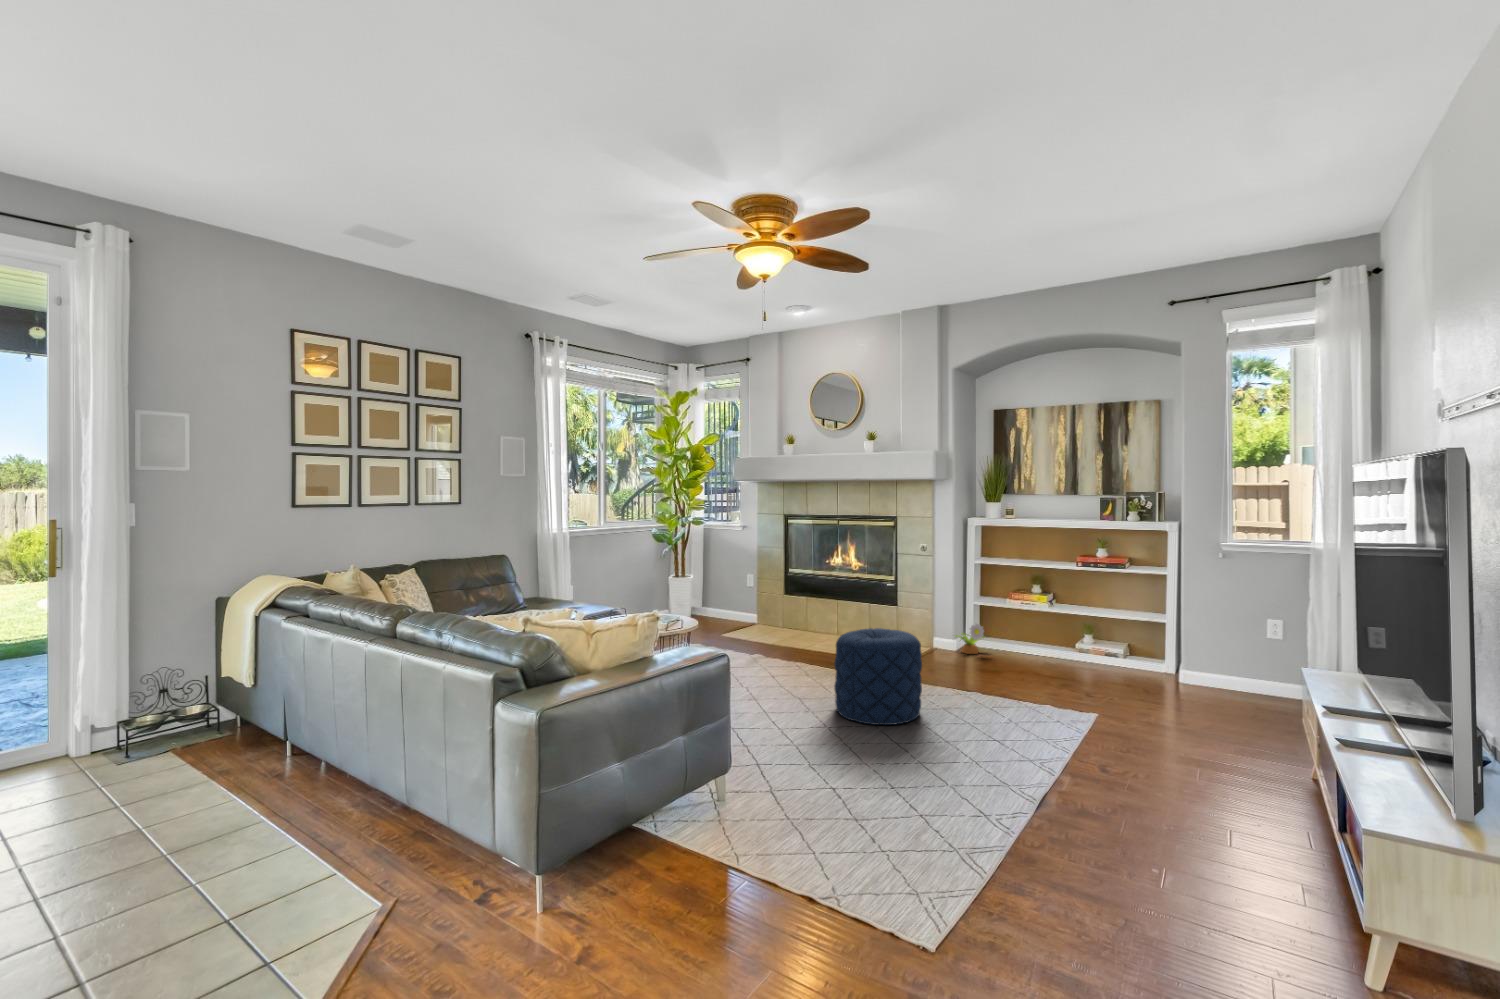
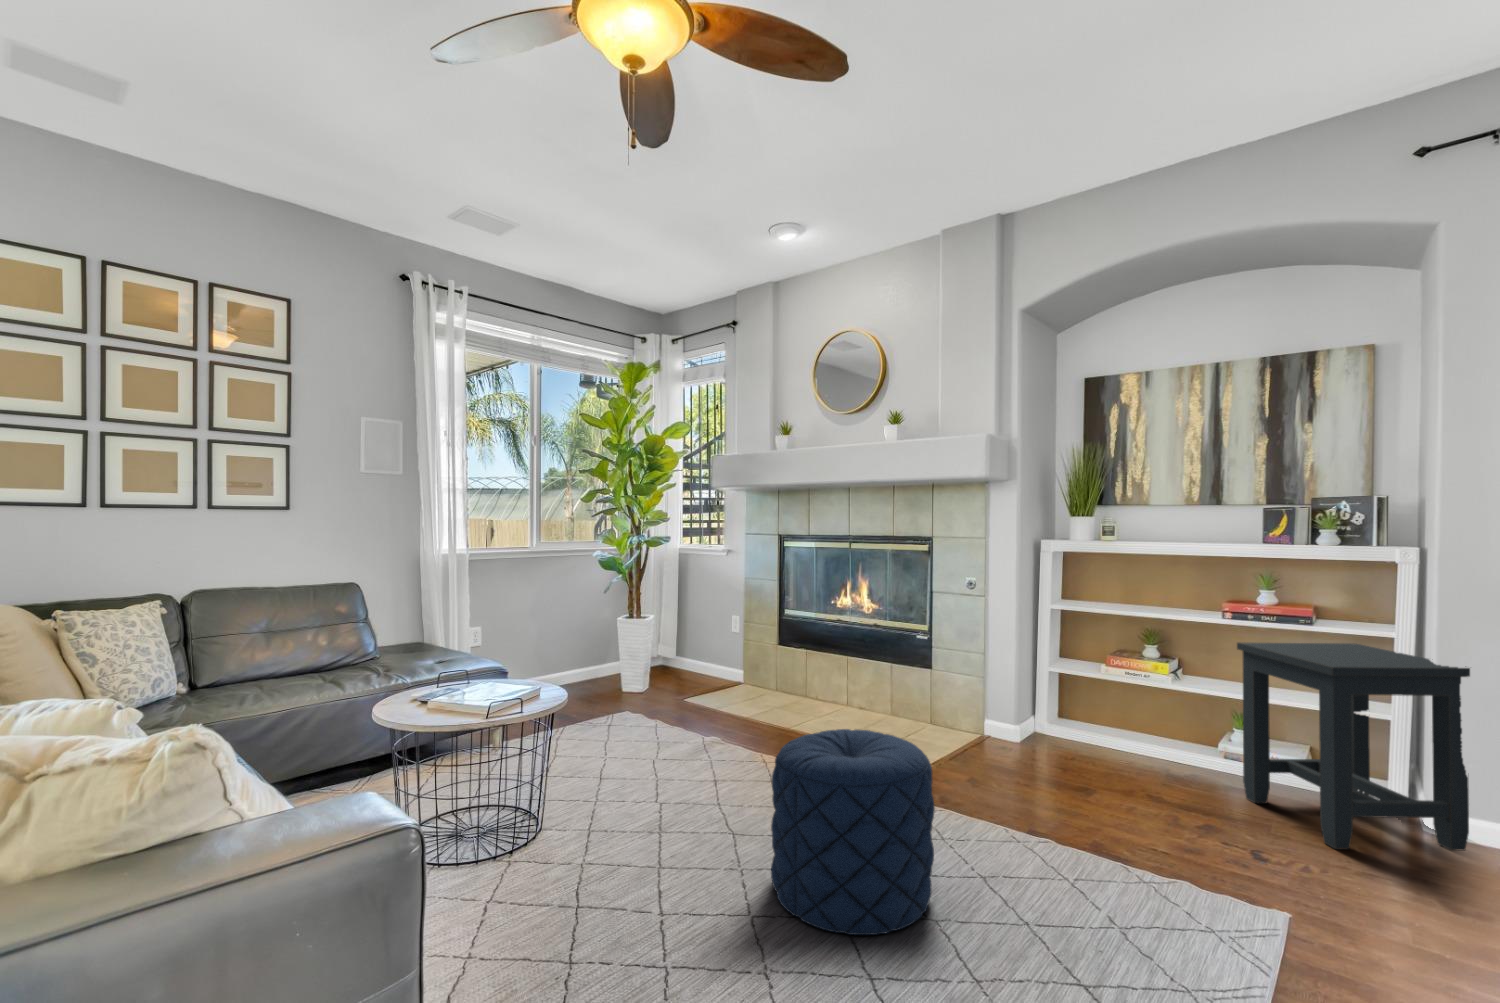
side table: none [1082,577,1199,687] -> present [1237,642,1470,851]
decorative plant: present [956,623,984,654] -> none [1016,704,1070,754]

